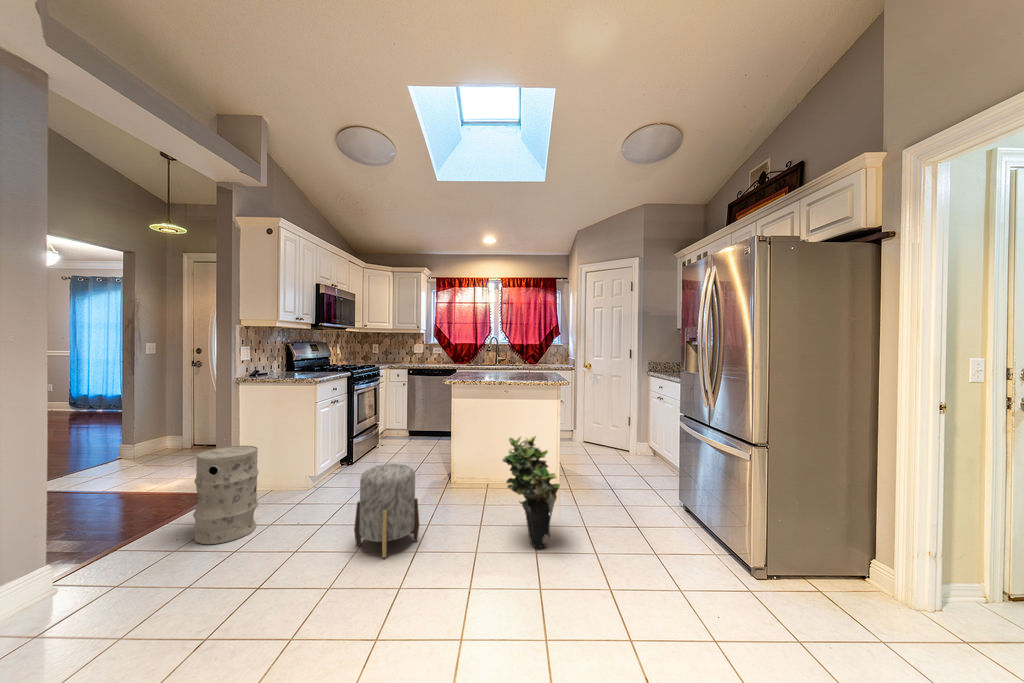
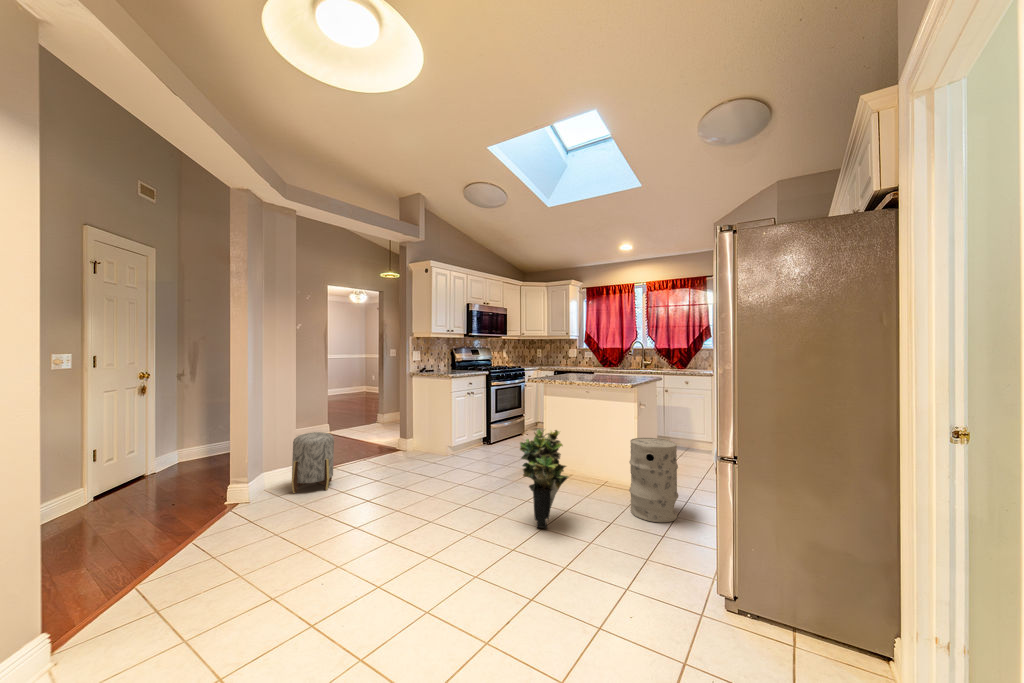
trash can: present [193,446,259,544] -> present [629,438,679,522]
stool: present [354,464,420,558] -> present [292,432,334,493]

